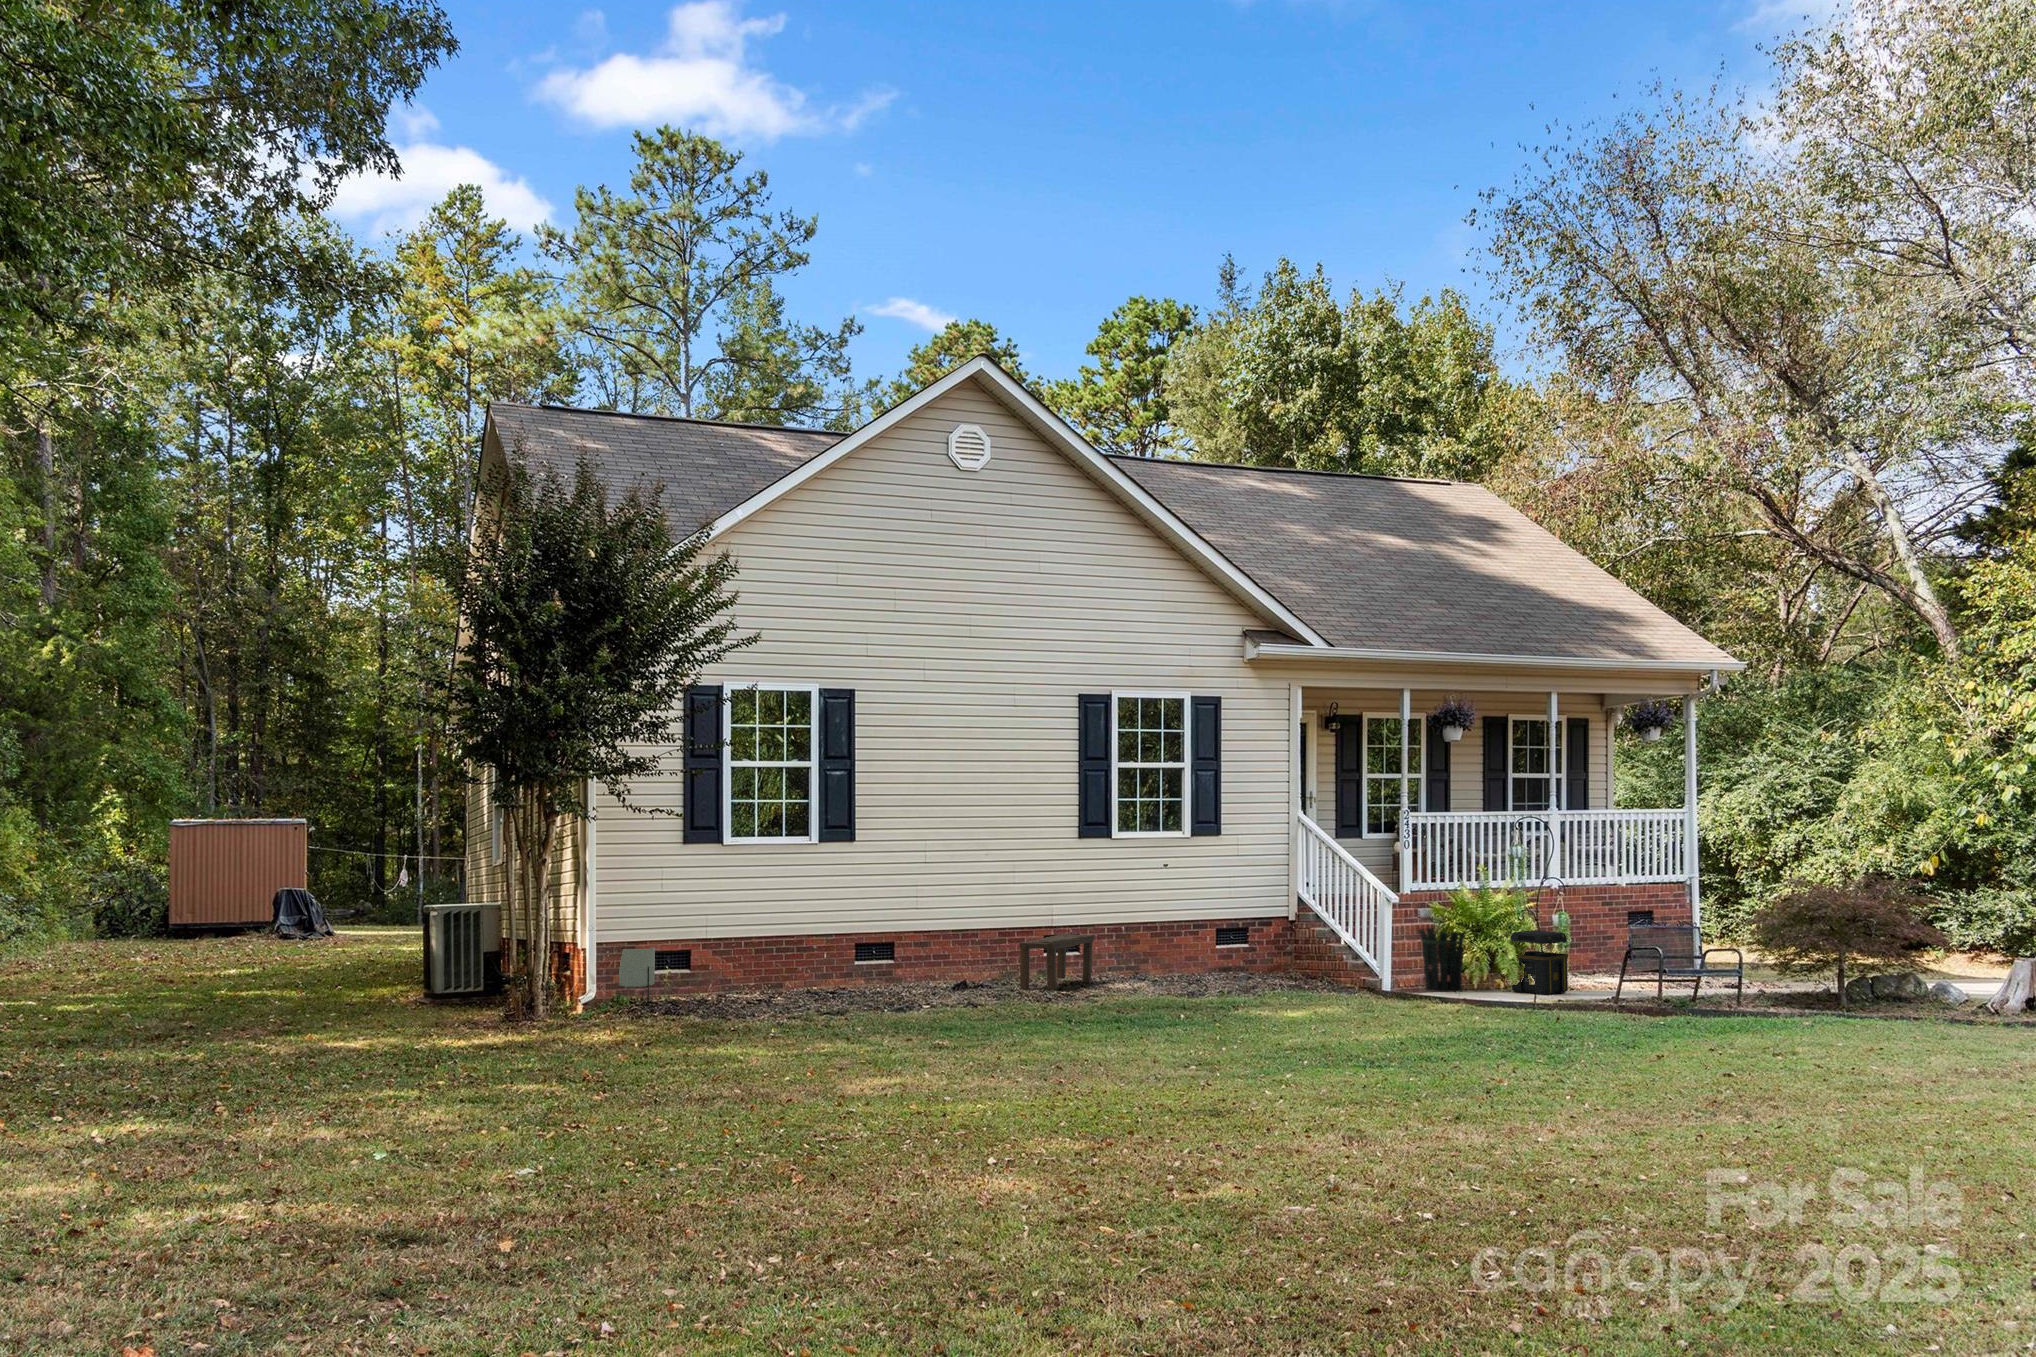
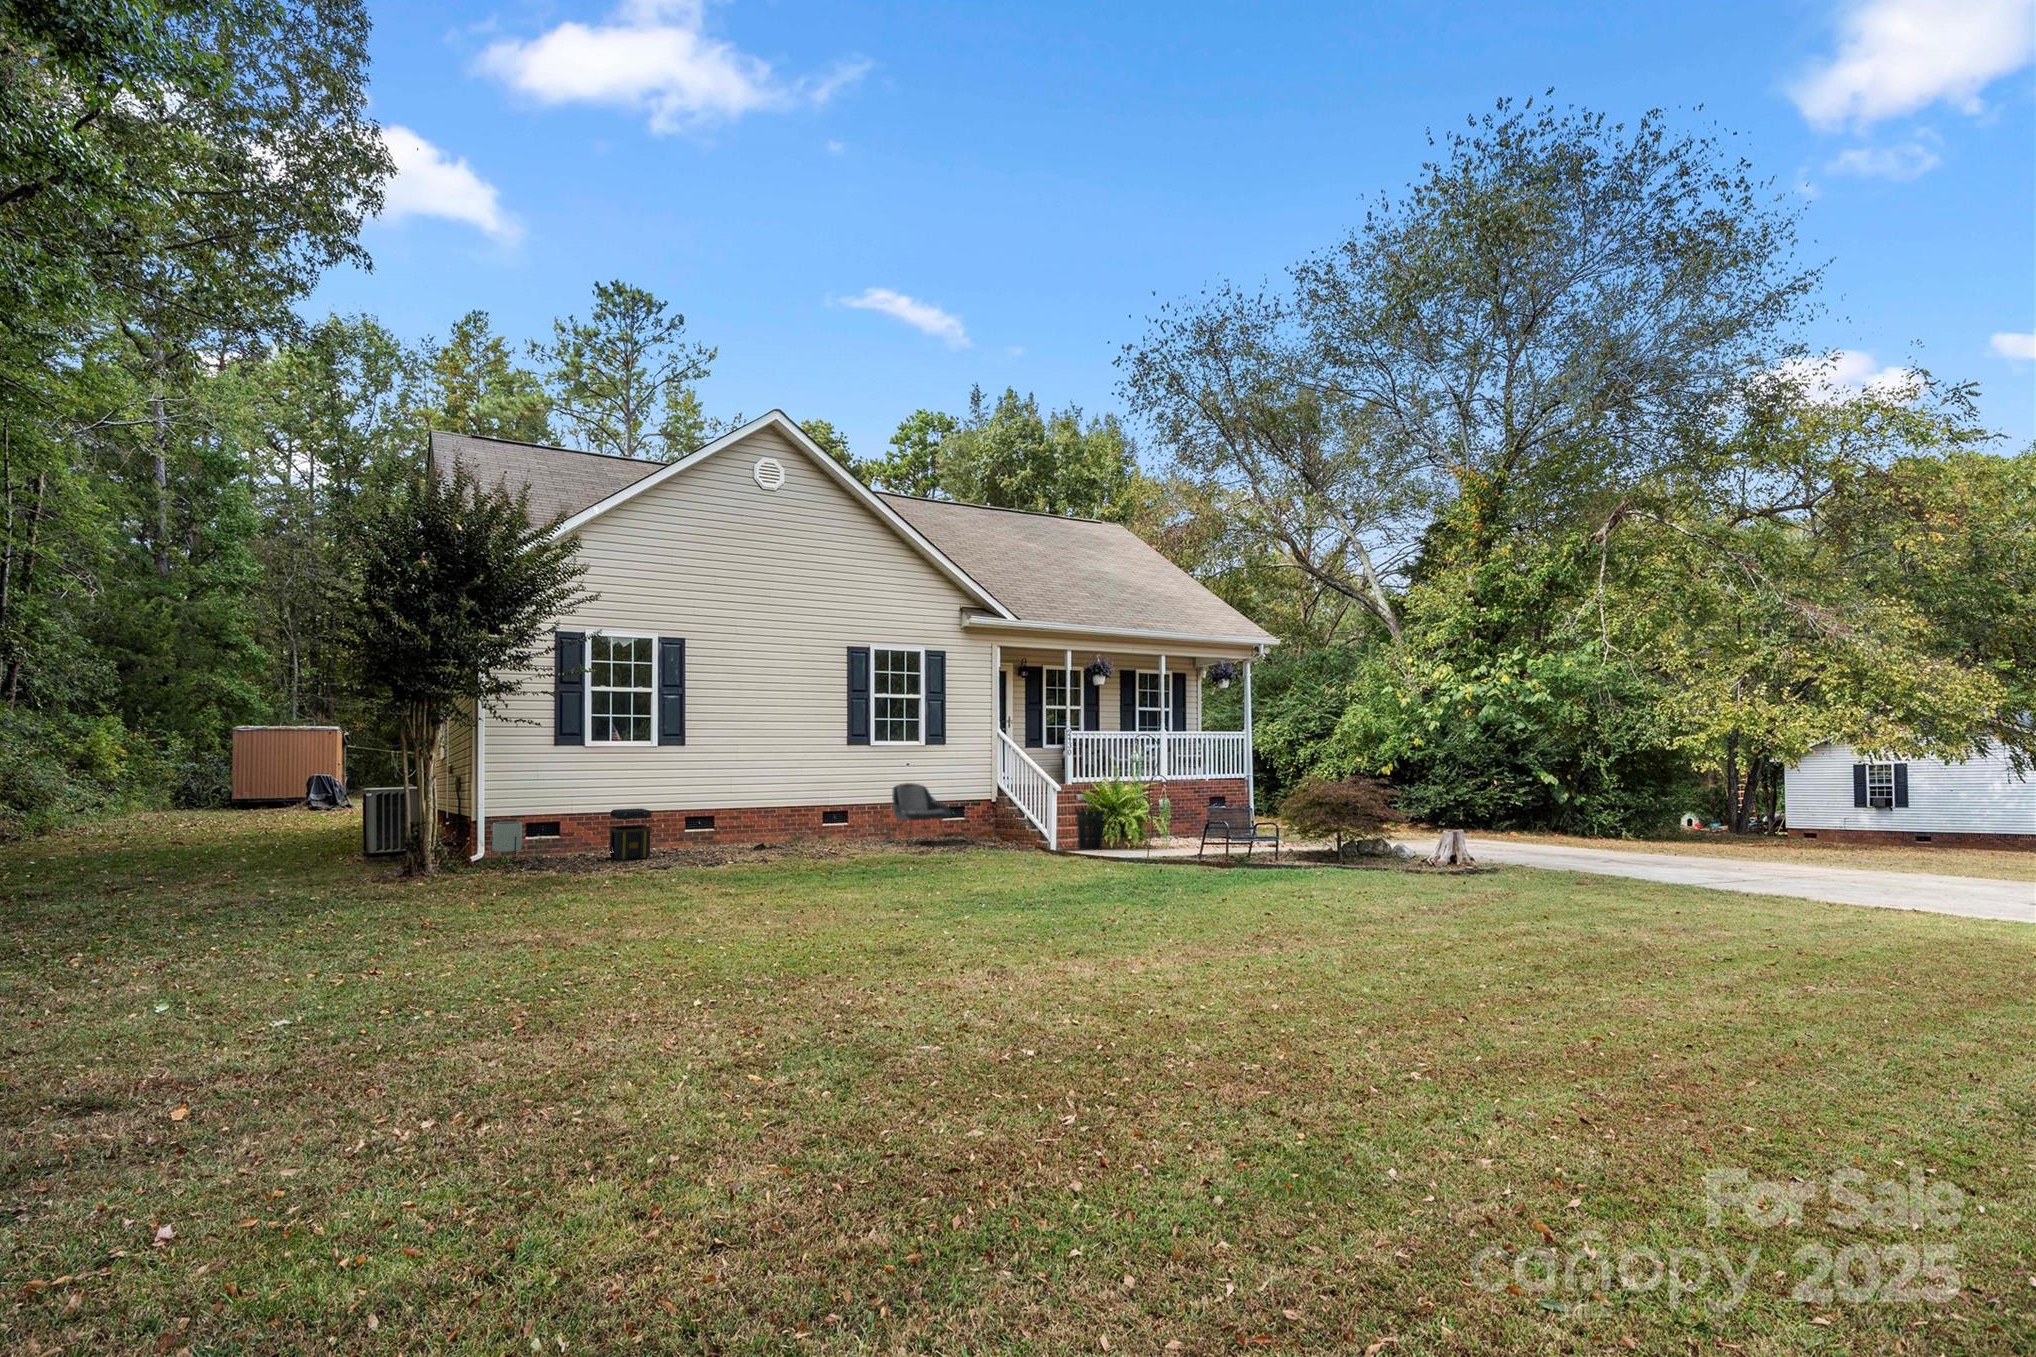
lounge chair: none [1141,892,1233,985] -> present [892,783,951,844]
toolbox: present [1511,930,1568,995] -> present [609,808,652,860]
bench: present [1019,934,1094,991] -> none [801,812,855,852]

